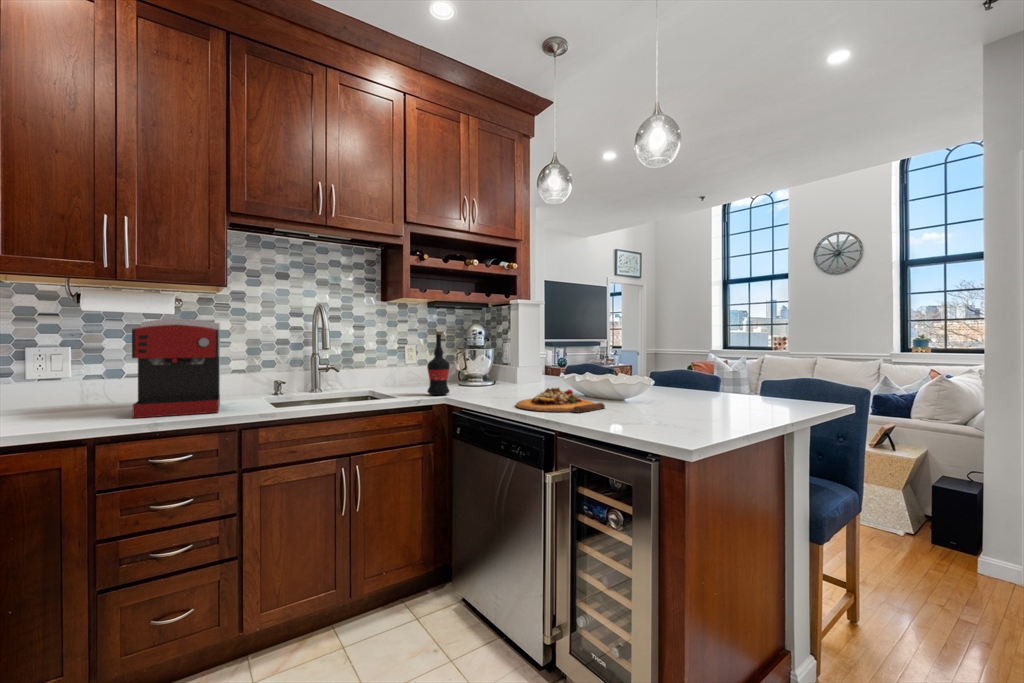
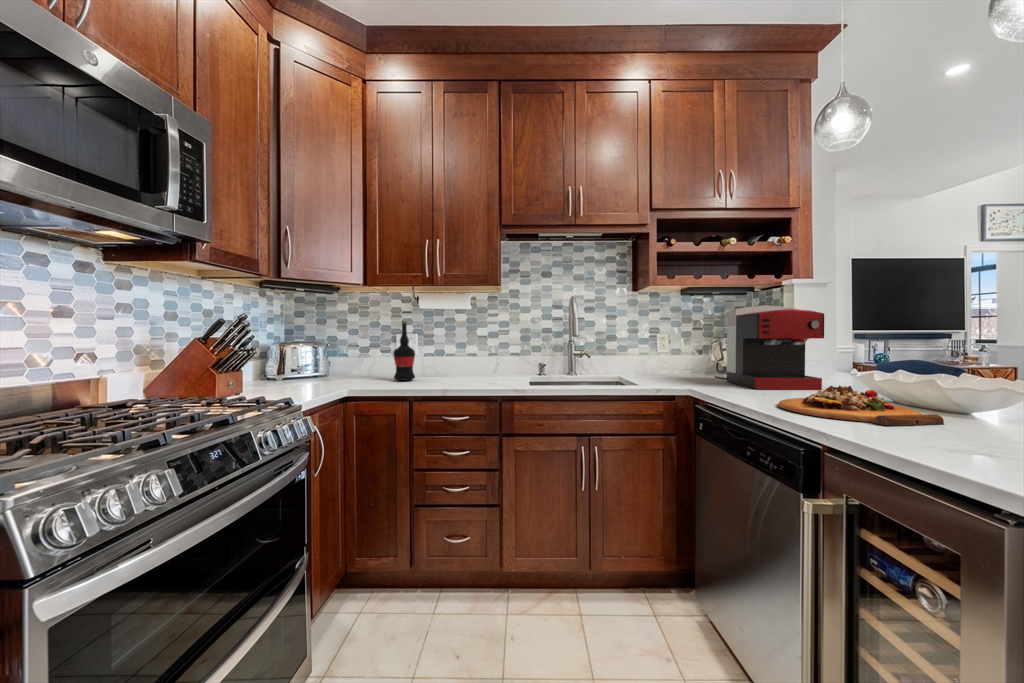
coffee maker: present [132,319,220,418] -> present [727,305,824,390]
wine bottle: present [427,332,450,395] -> present [394,321,415,381]

